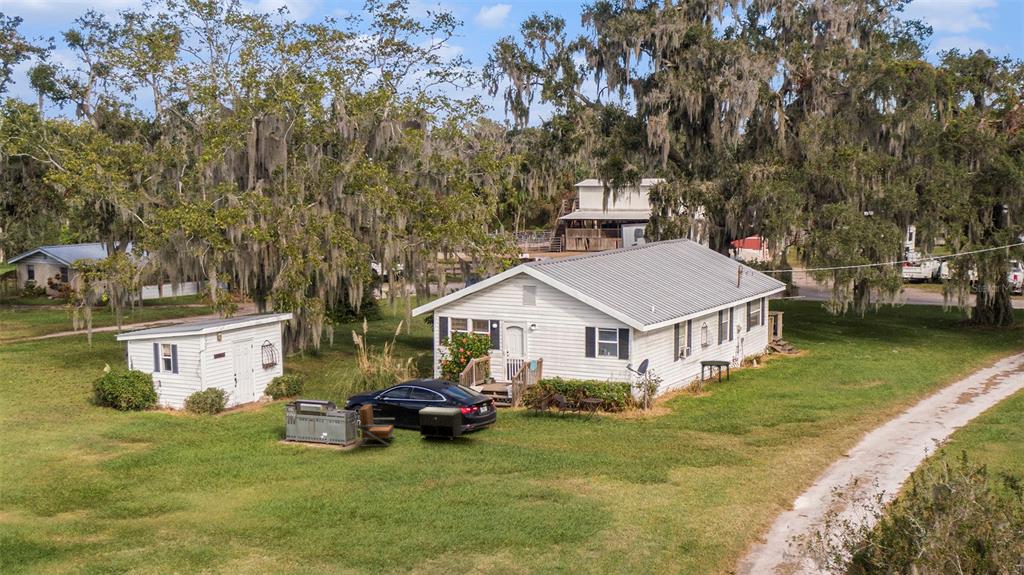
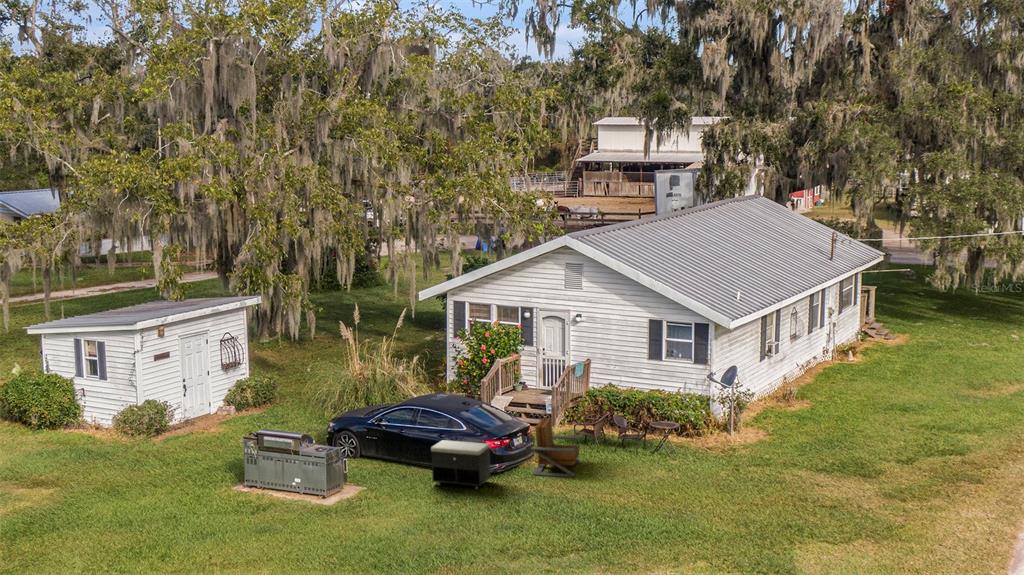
round table: present [700,361,730,382] -> none [789,357,830,387]
lounge chair: present [356,404,395,446] -> present [531,418,581,477]

